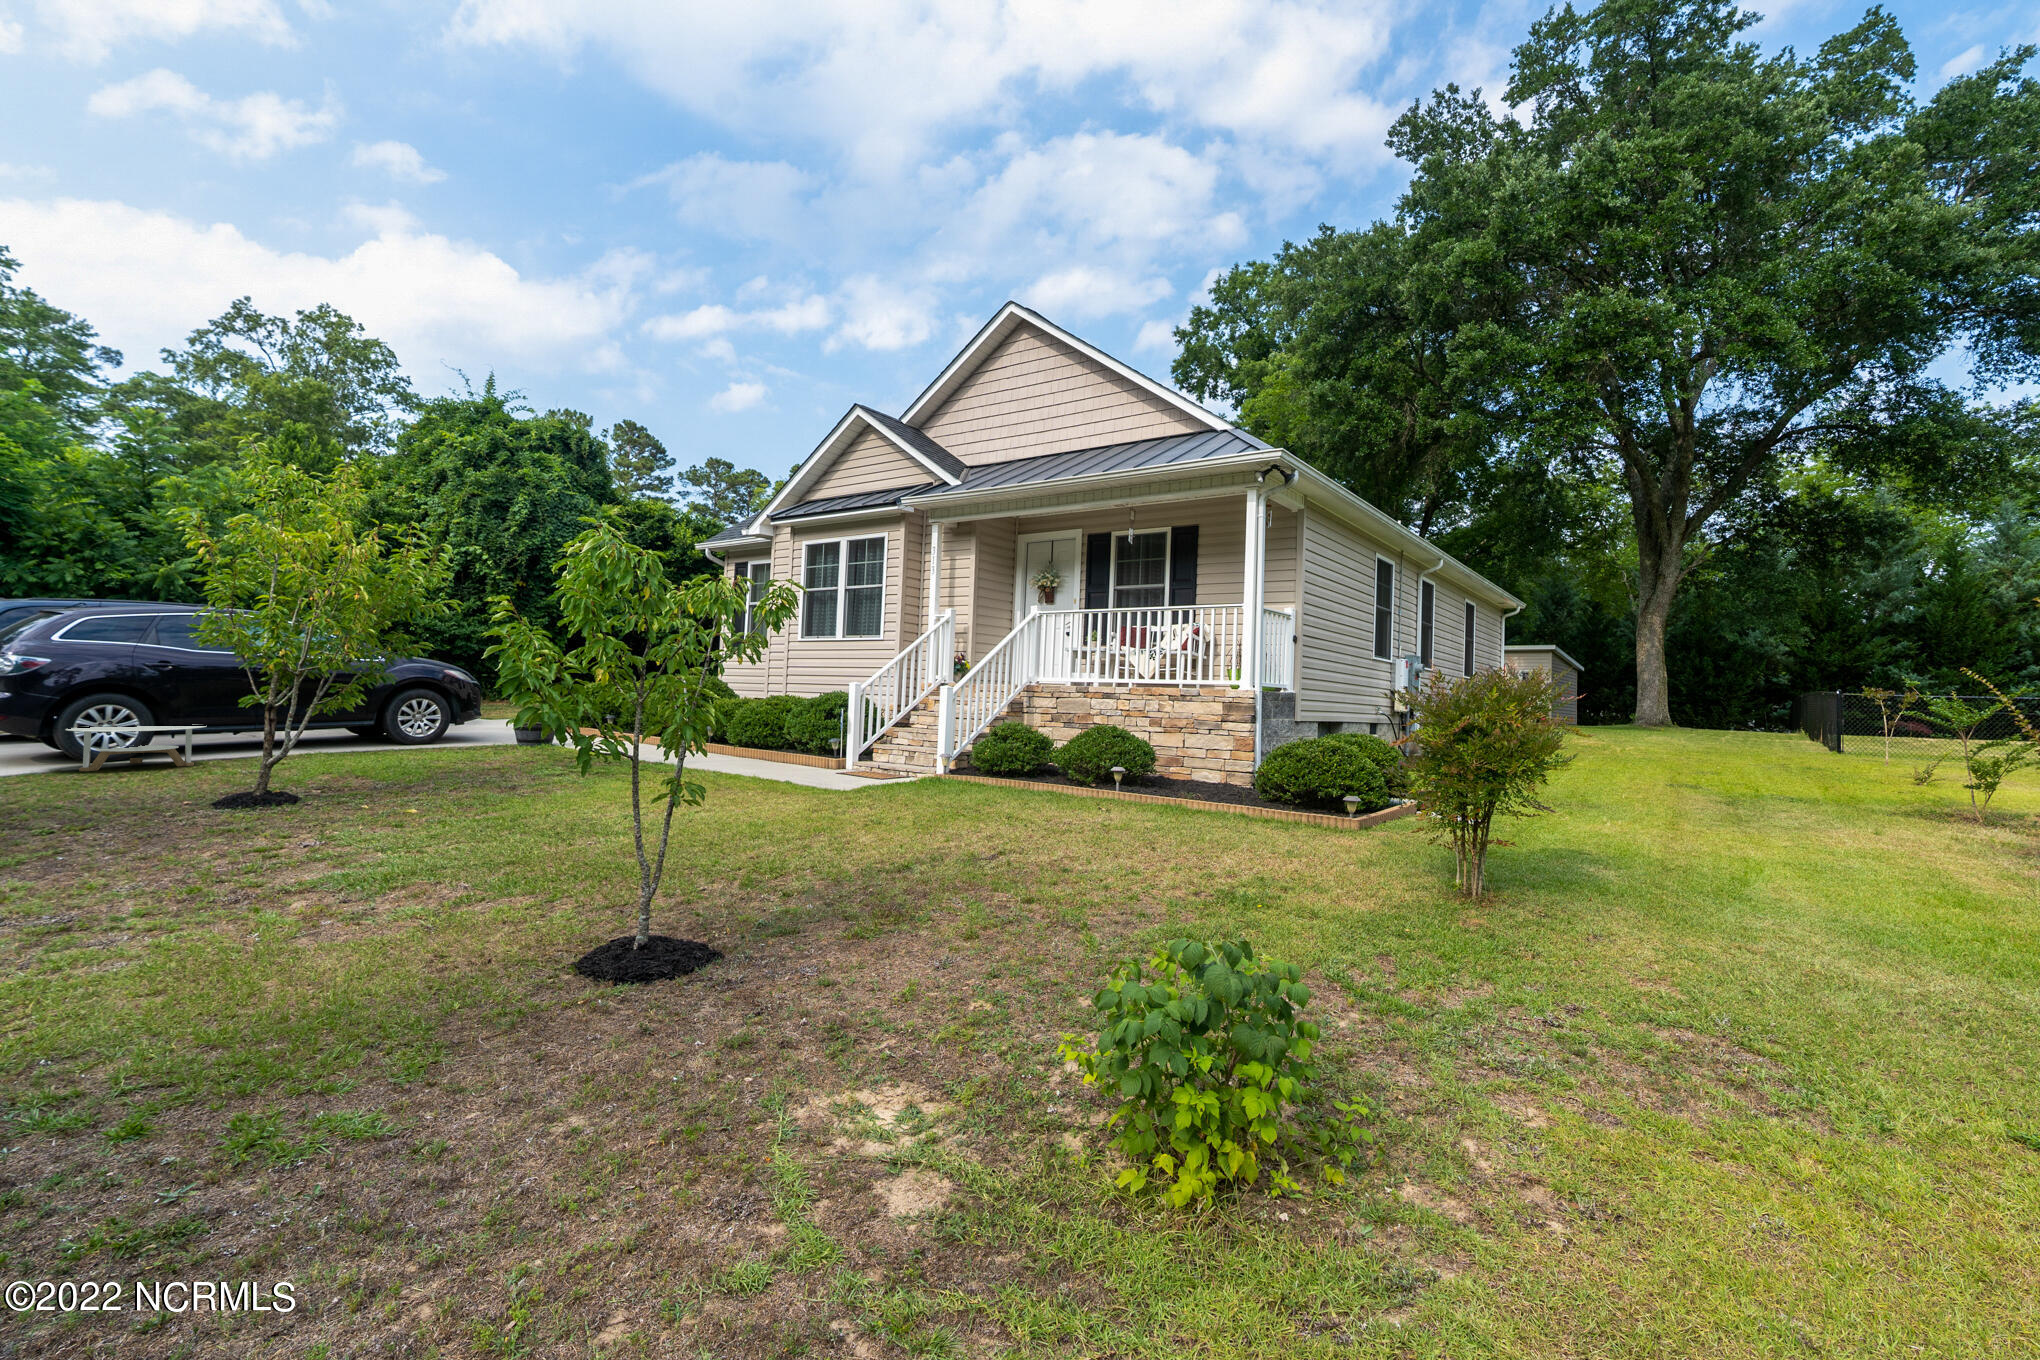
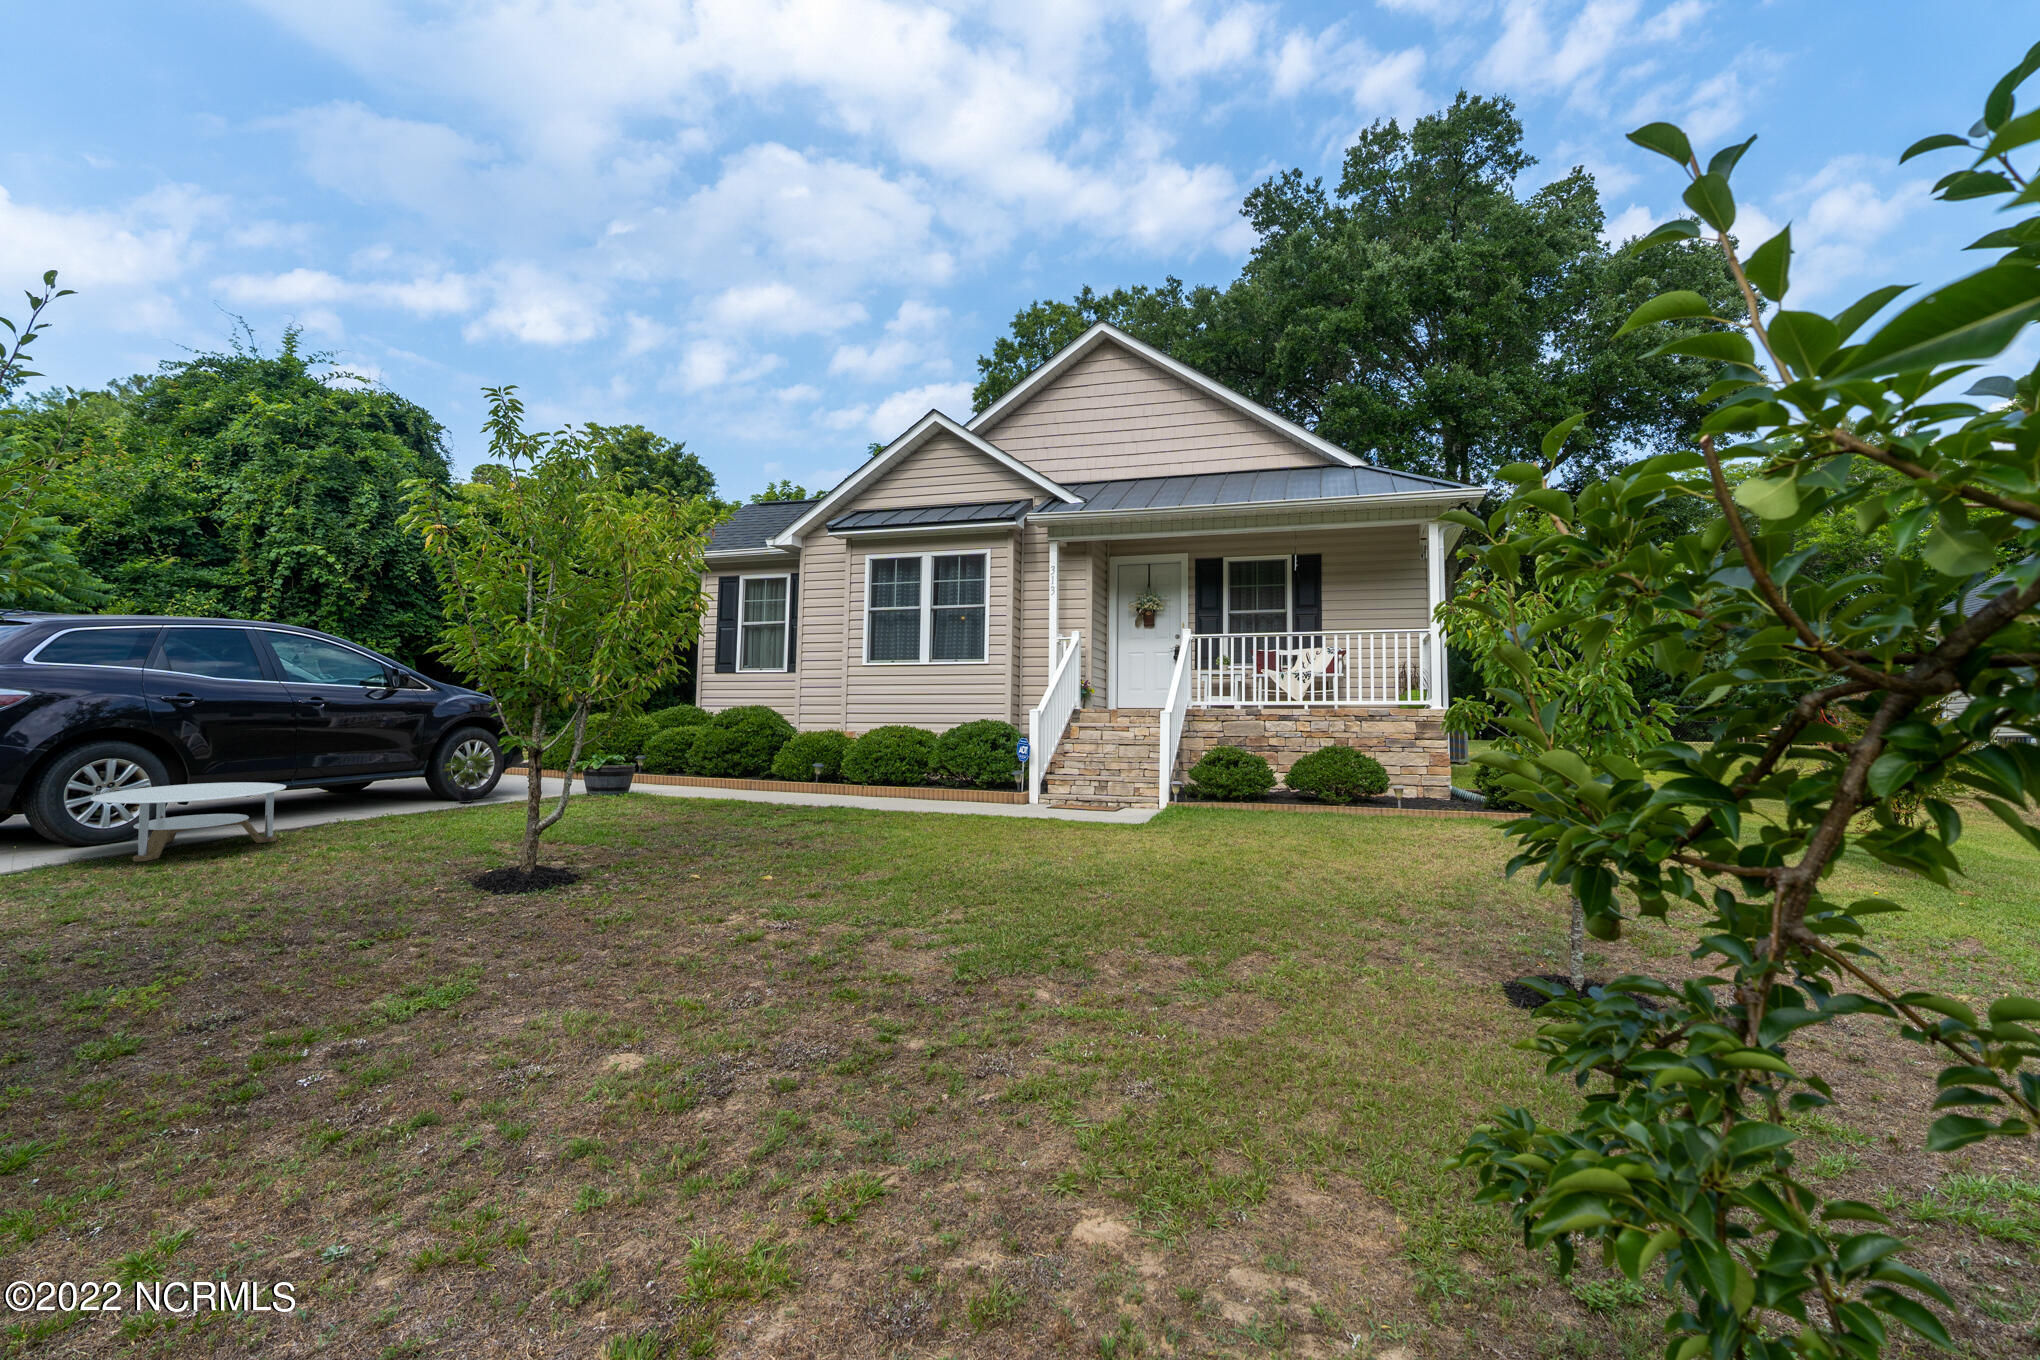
potted plant: none [377,712,415,752] -> present [445,752,492,803]

